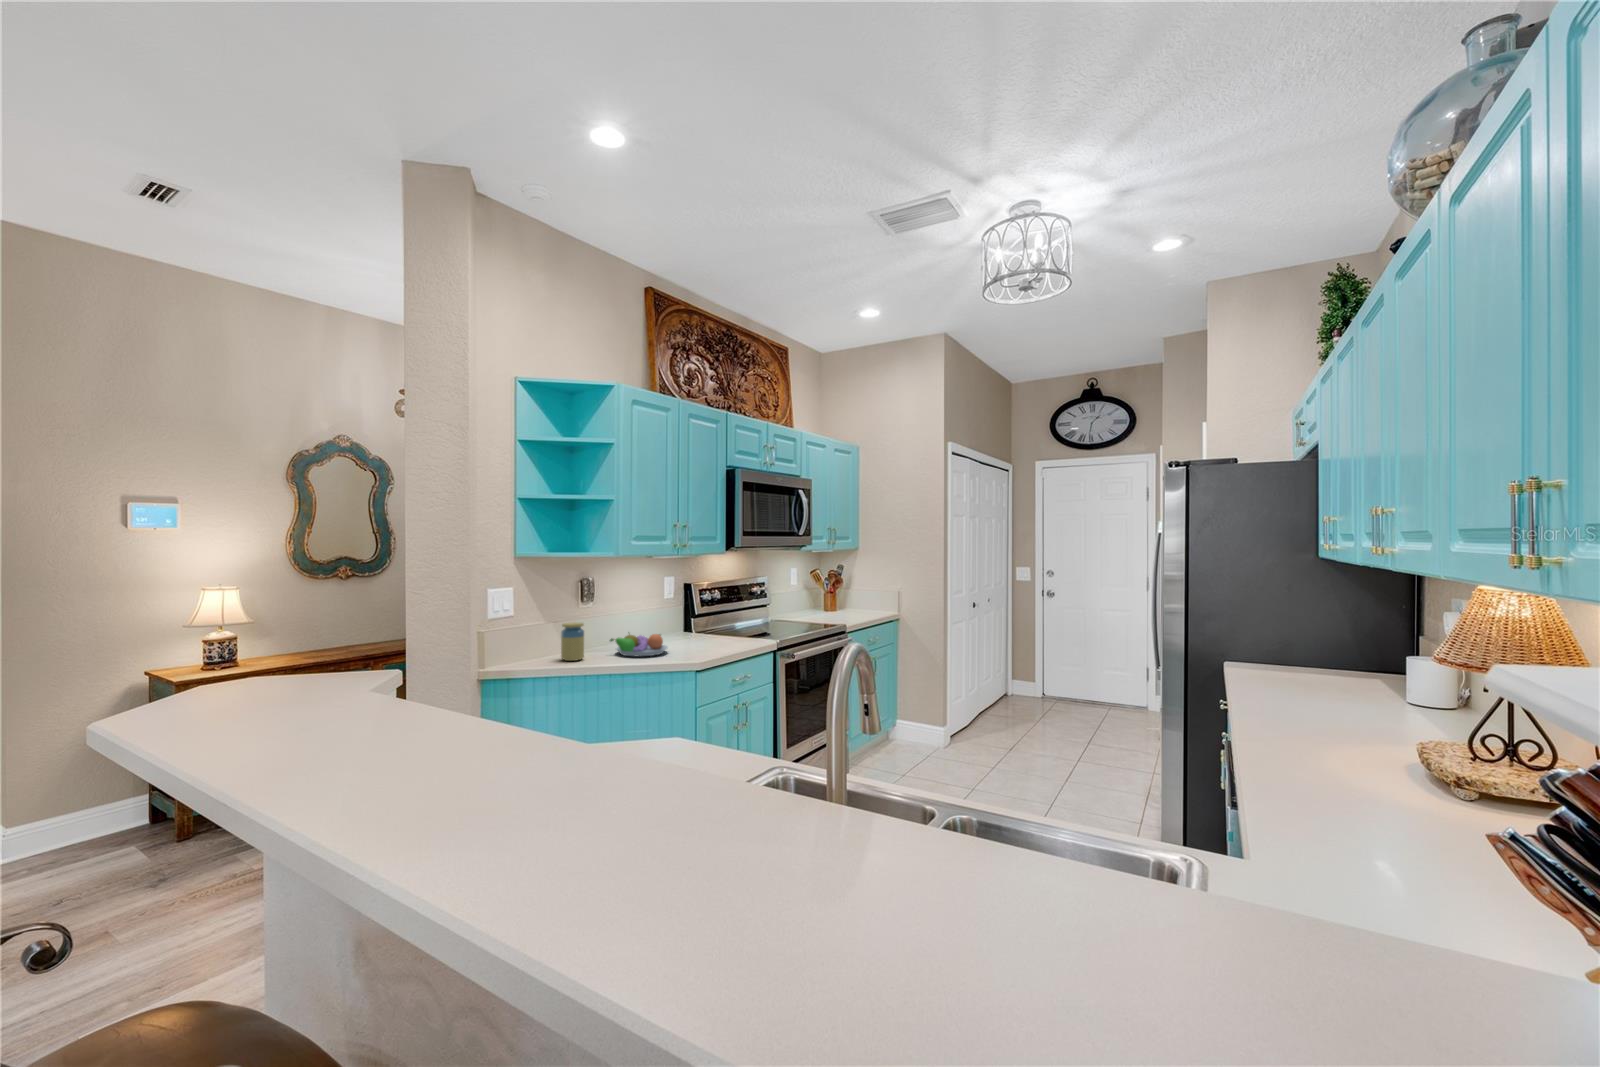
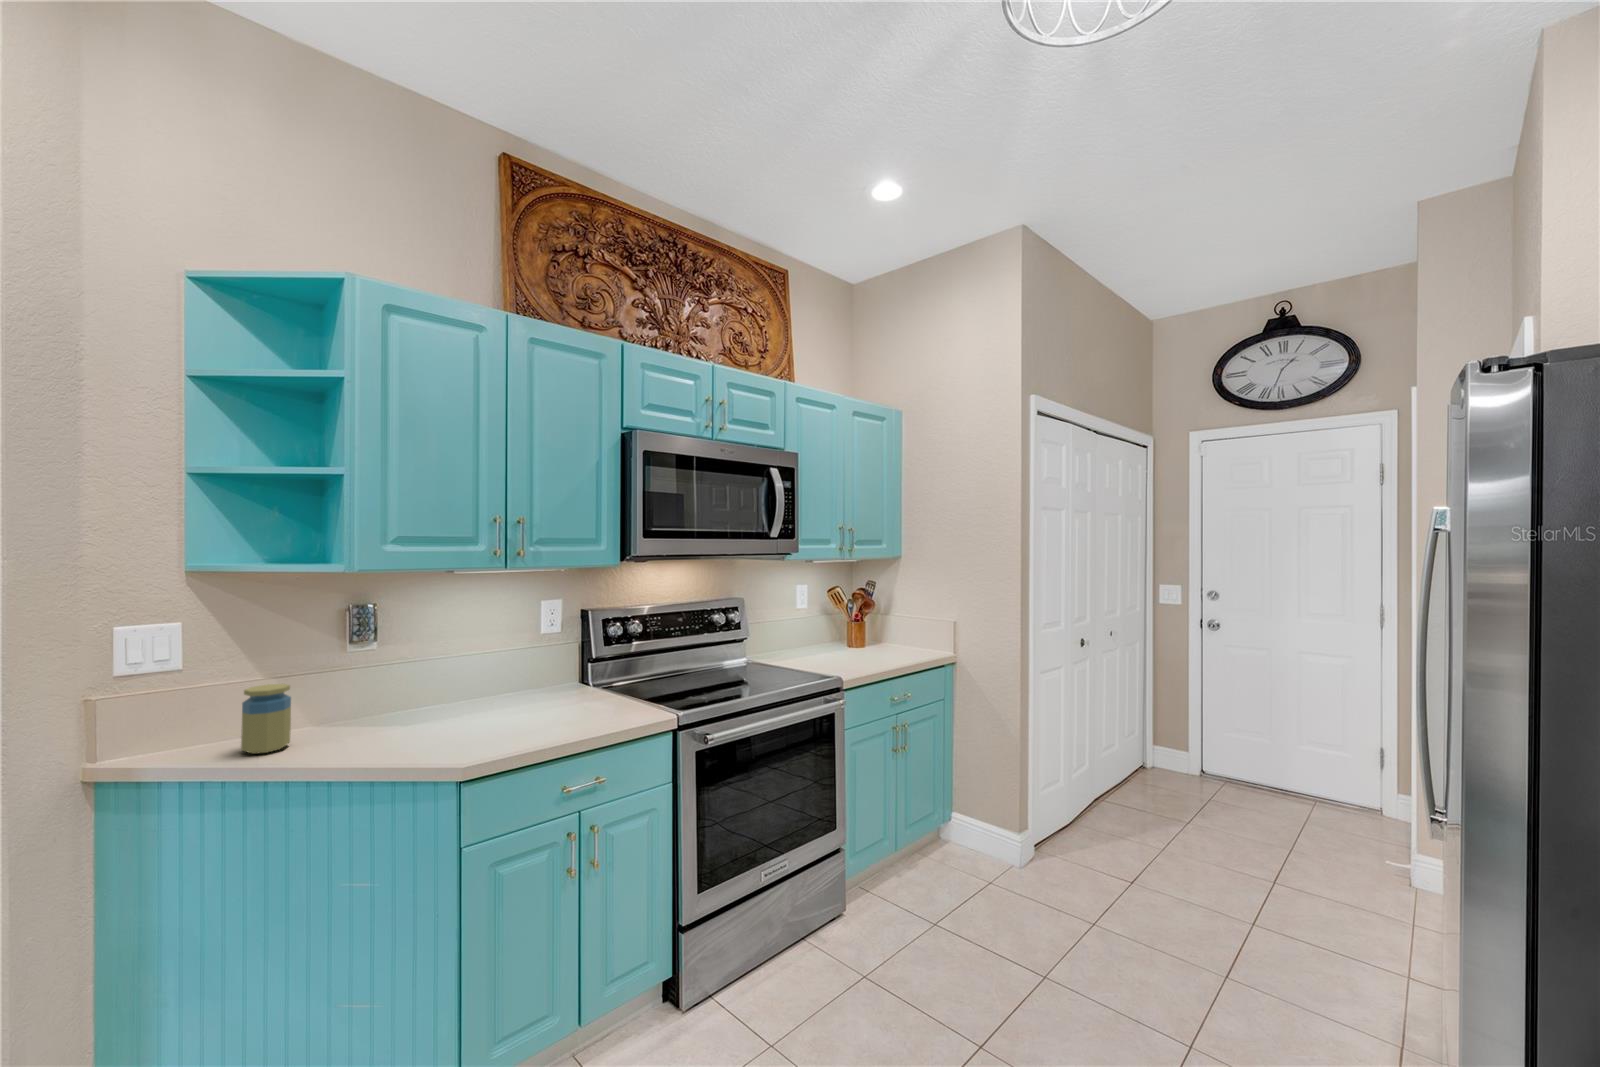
fruit bowl: present [610,632,668,656] -> none [353,696,461,748]

